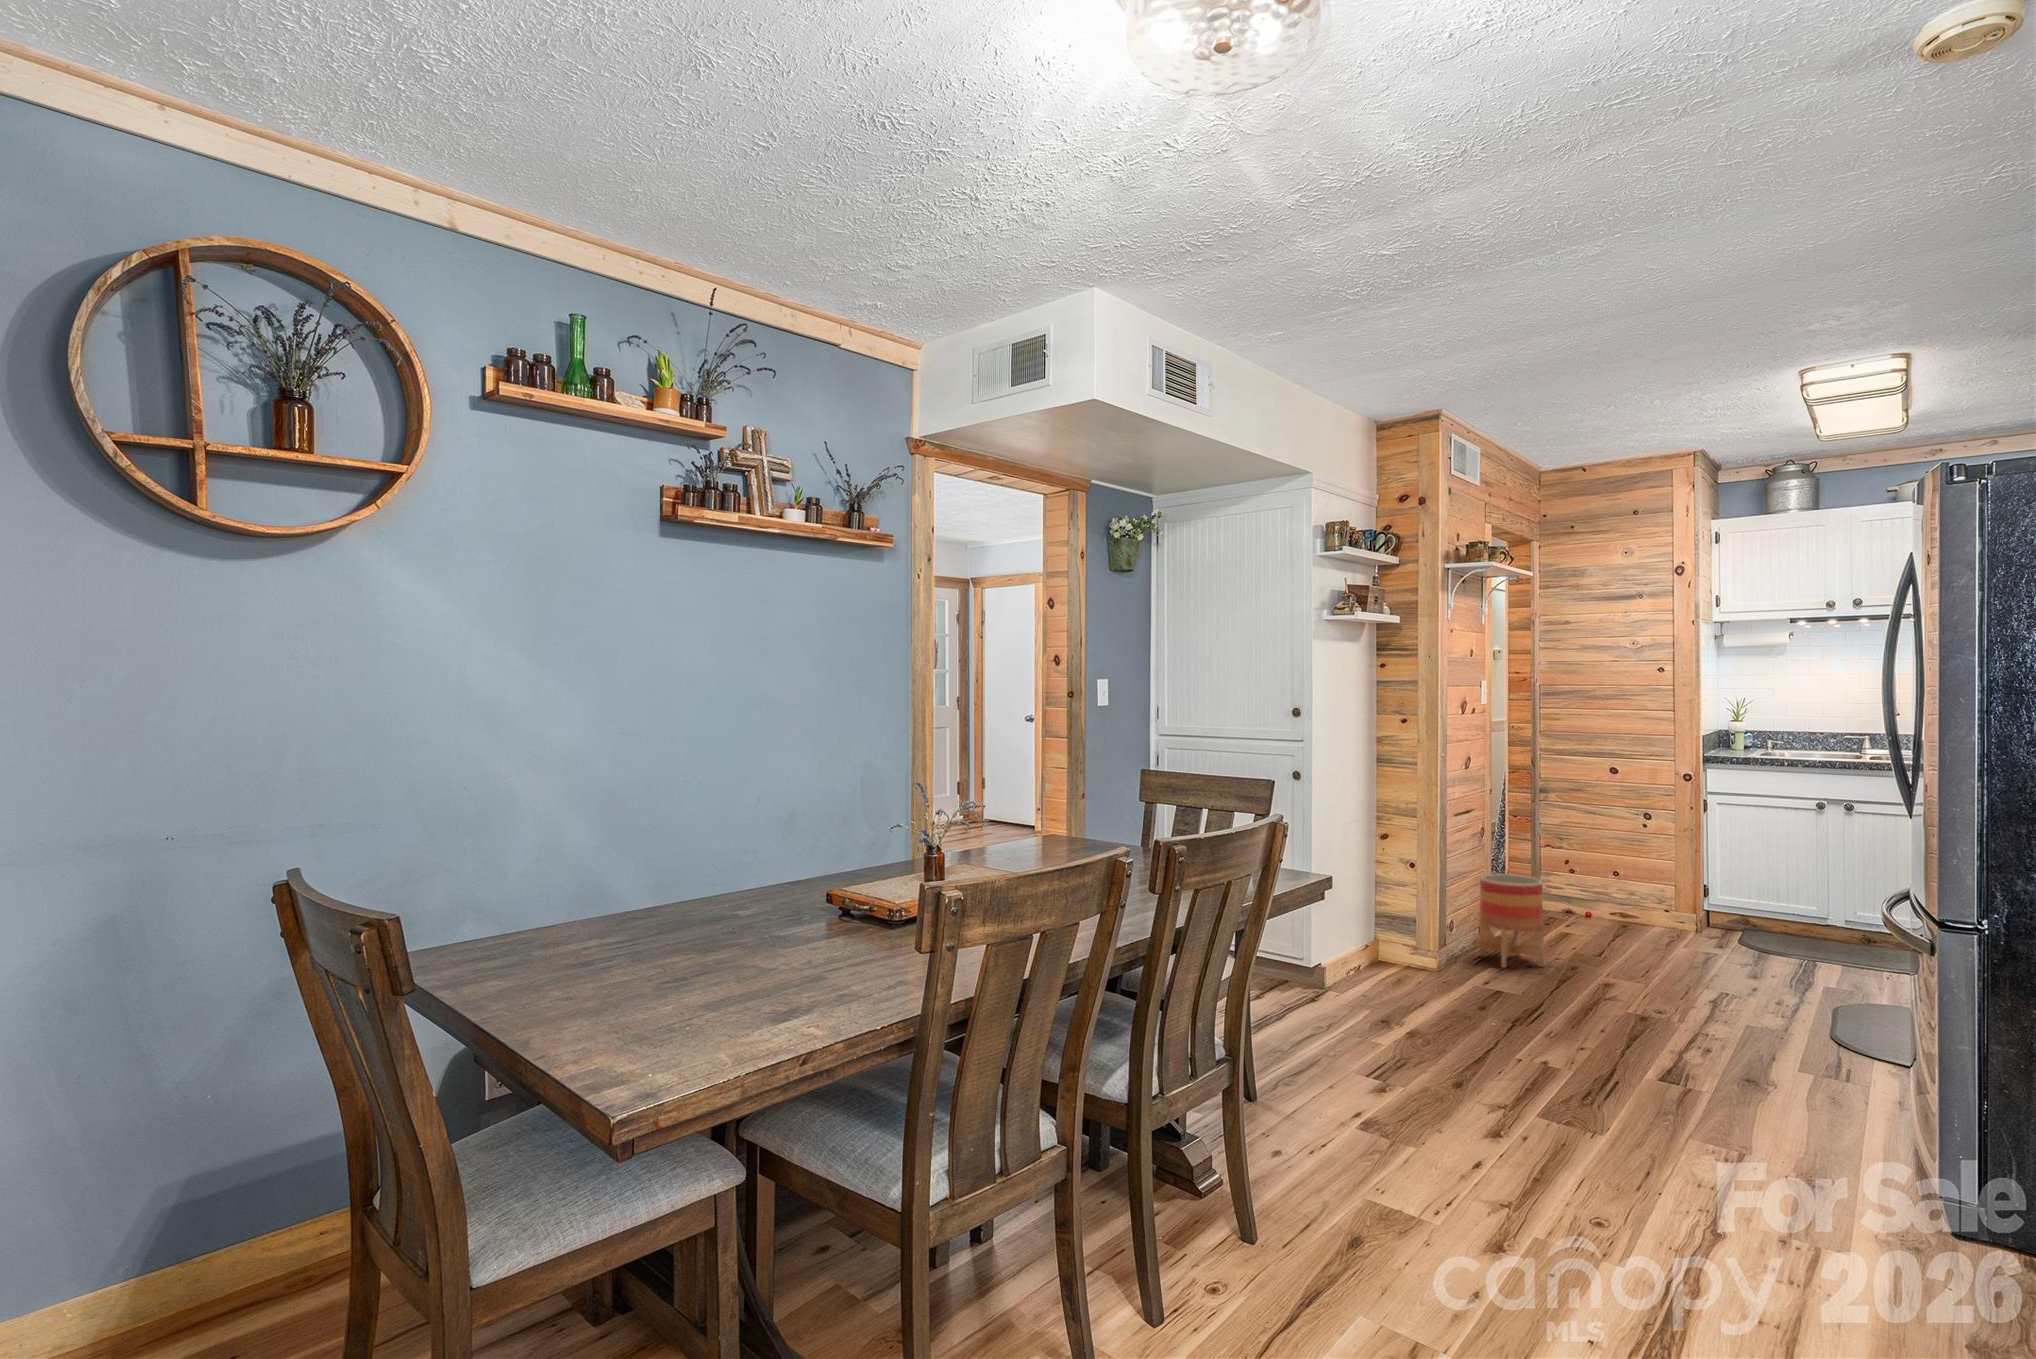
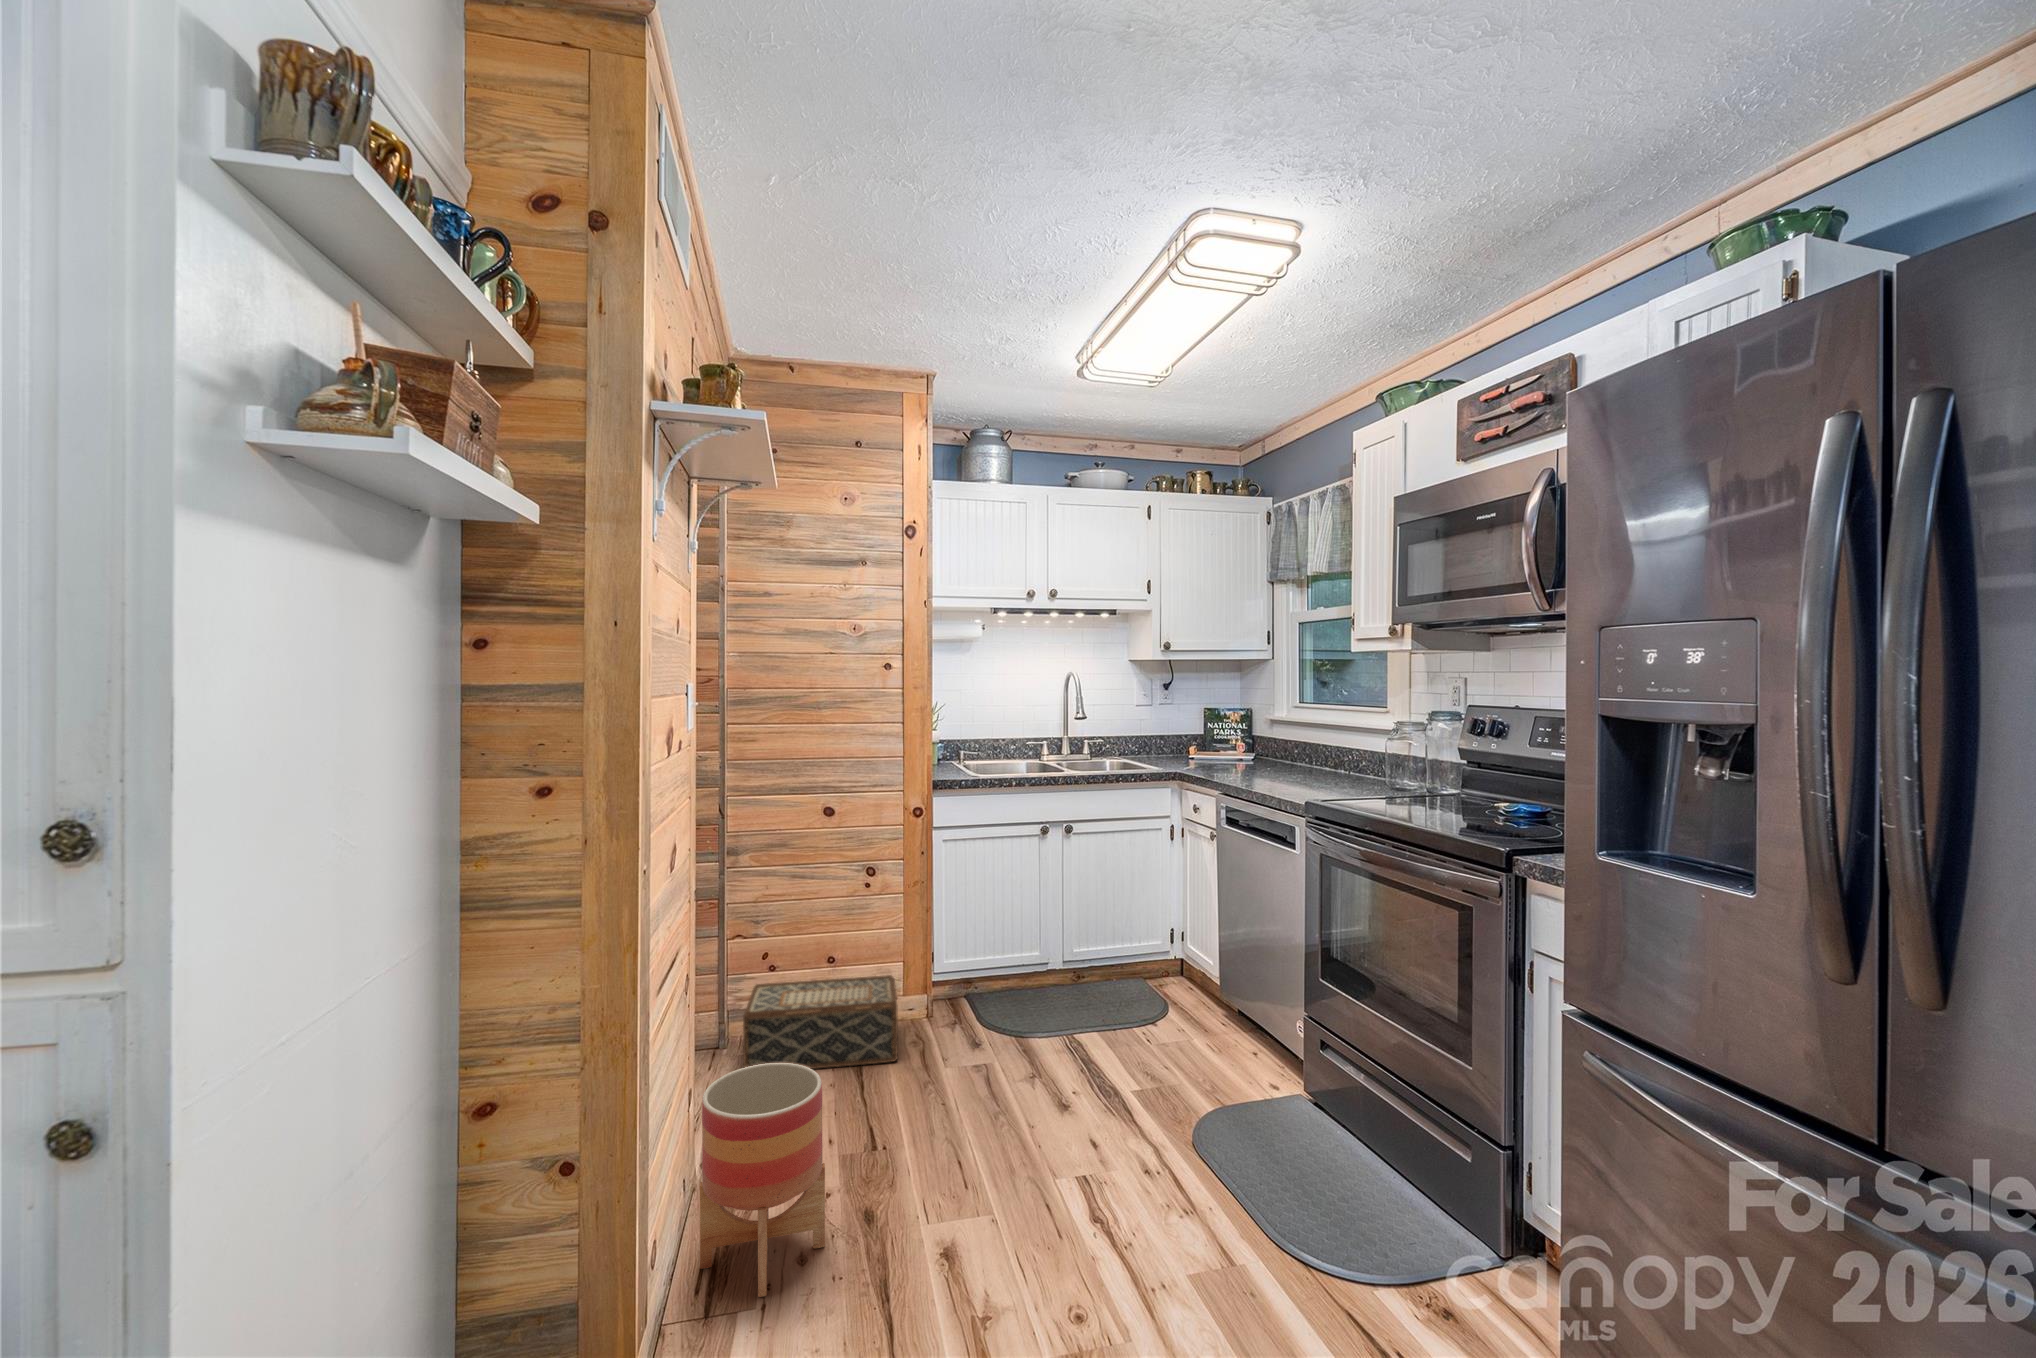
woven basket: none [1541,876,1662,937] -> present [743,975,898,1069]

